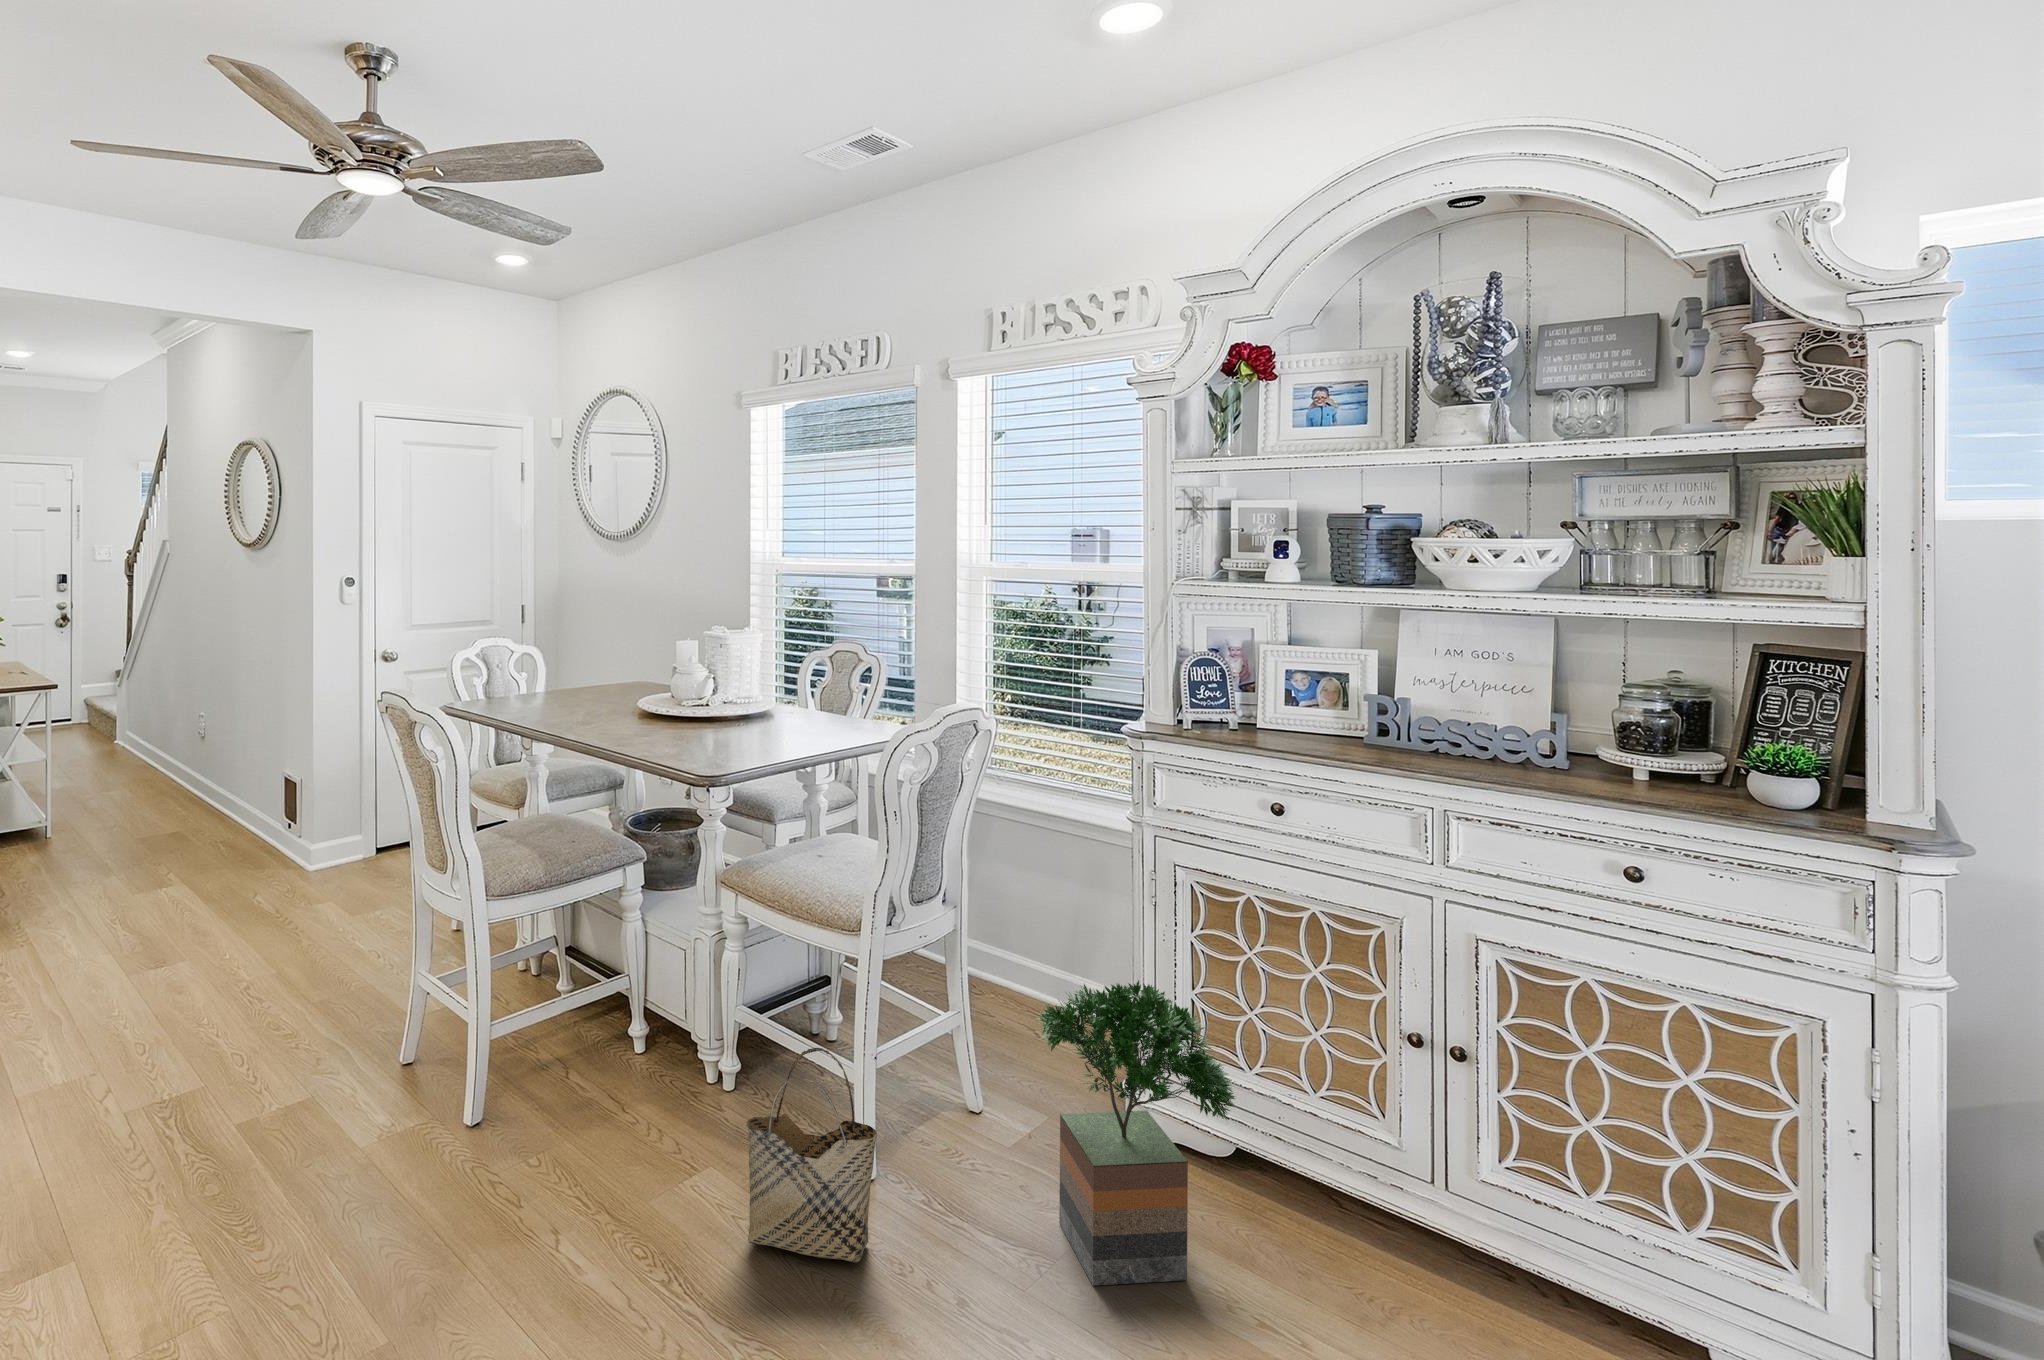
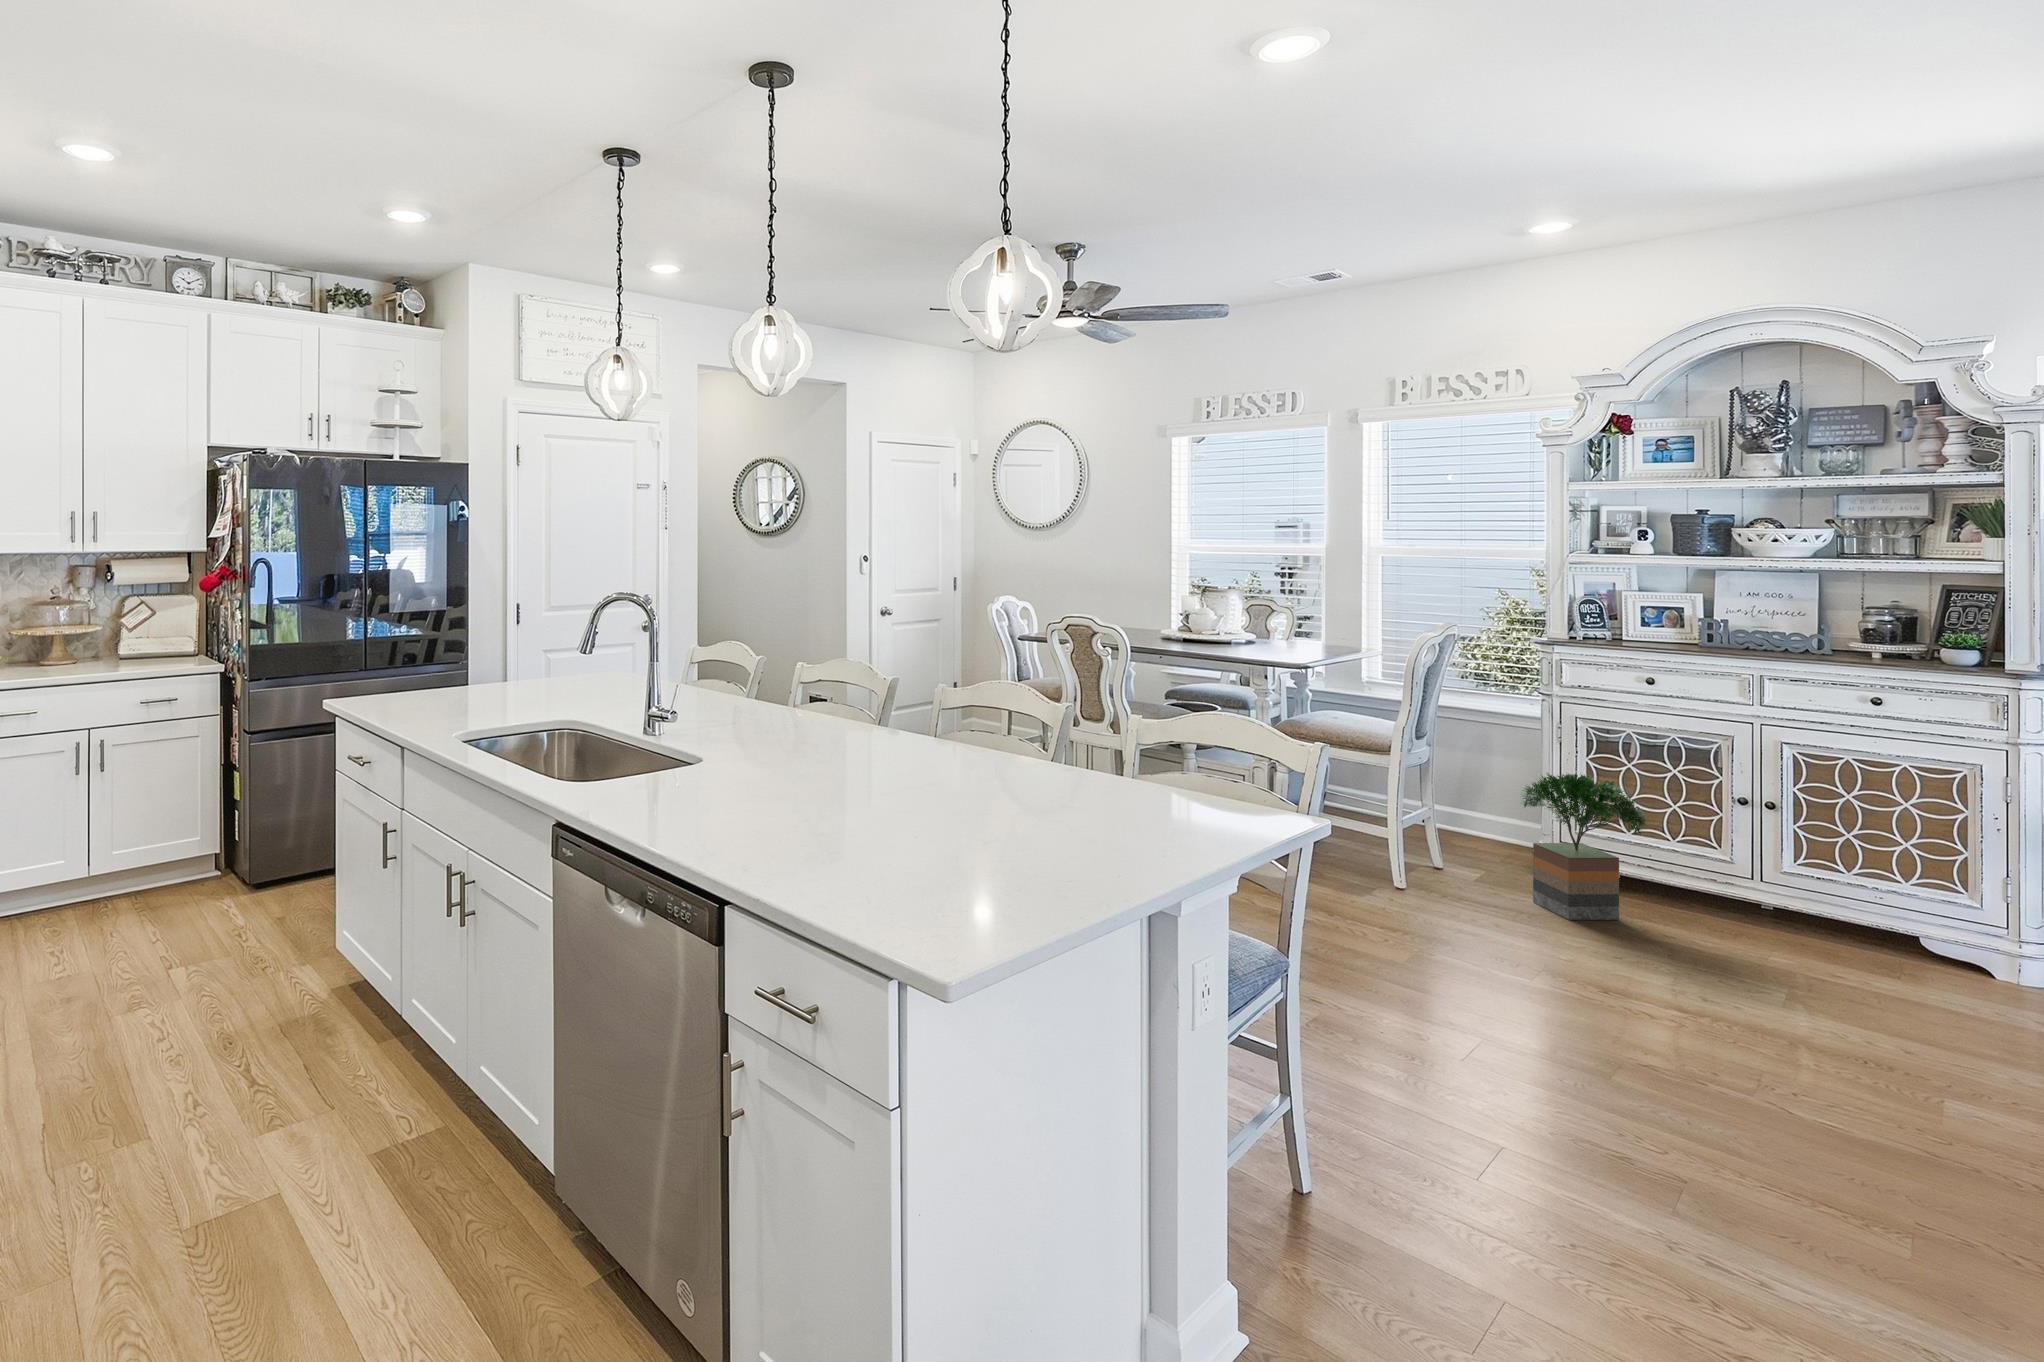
woven basket: present [746,1048,877,1262] -> none [1362,806,1439,908]

